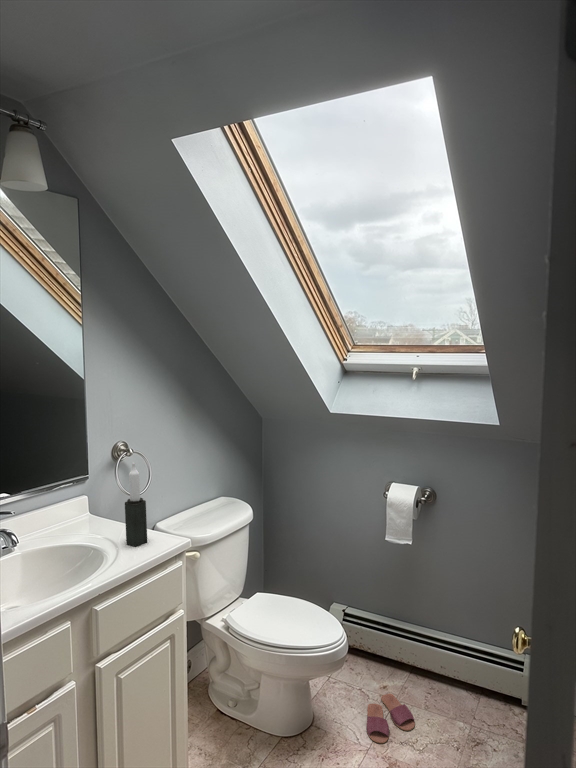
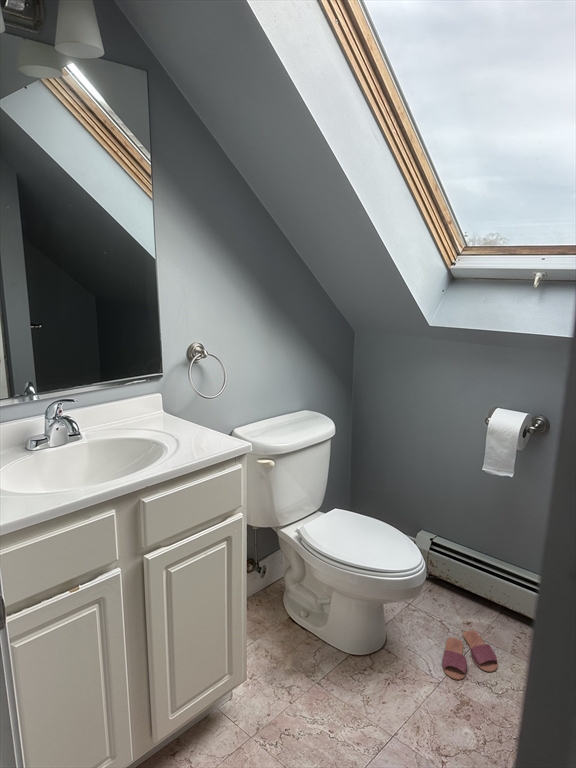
candle: present [125,462,147,546] -> none [186,356,209,444]

